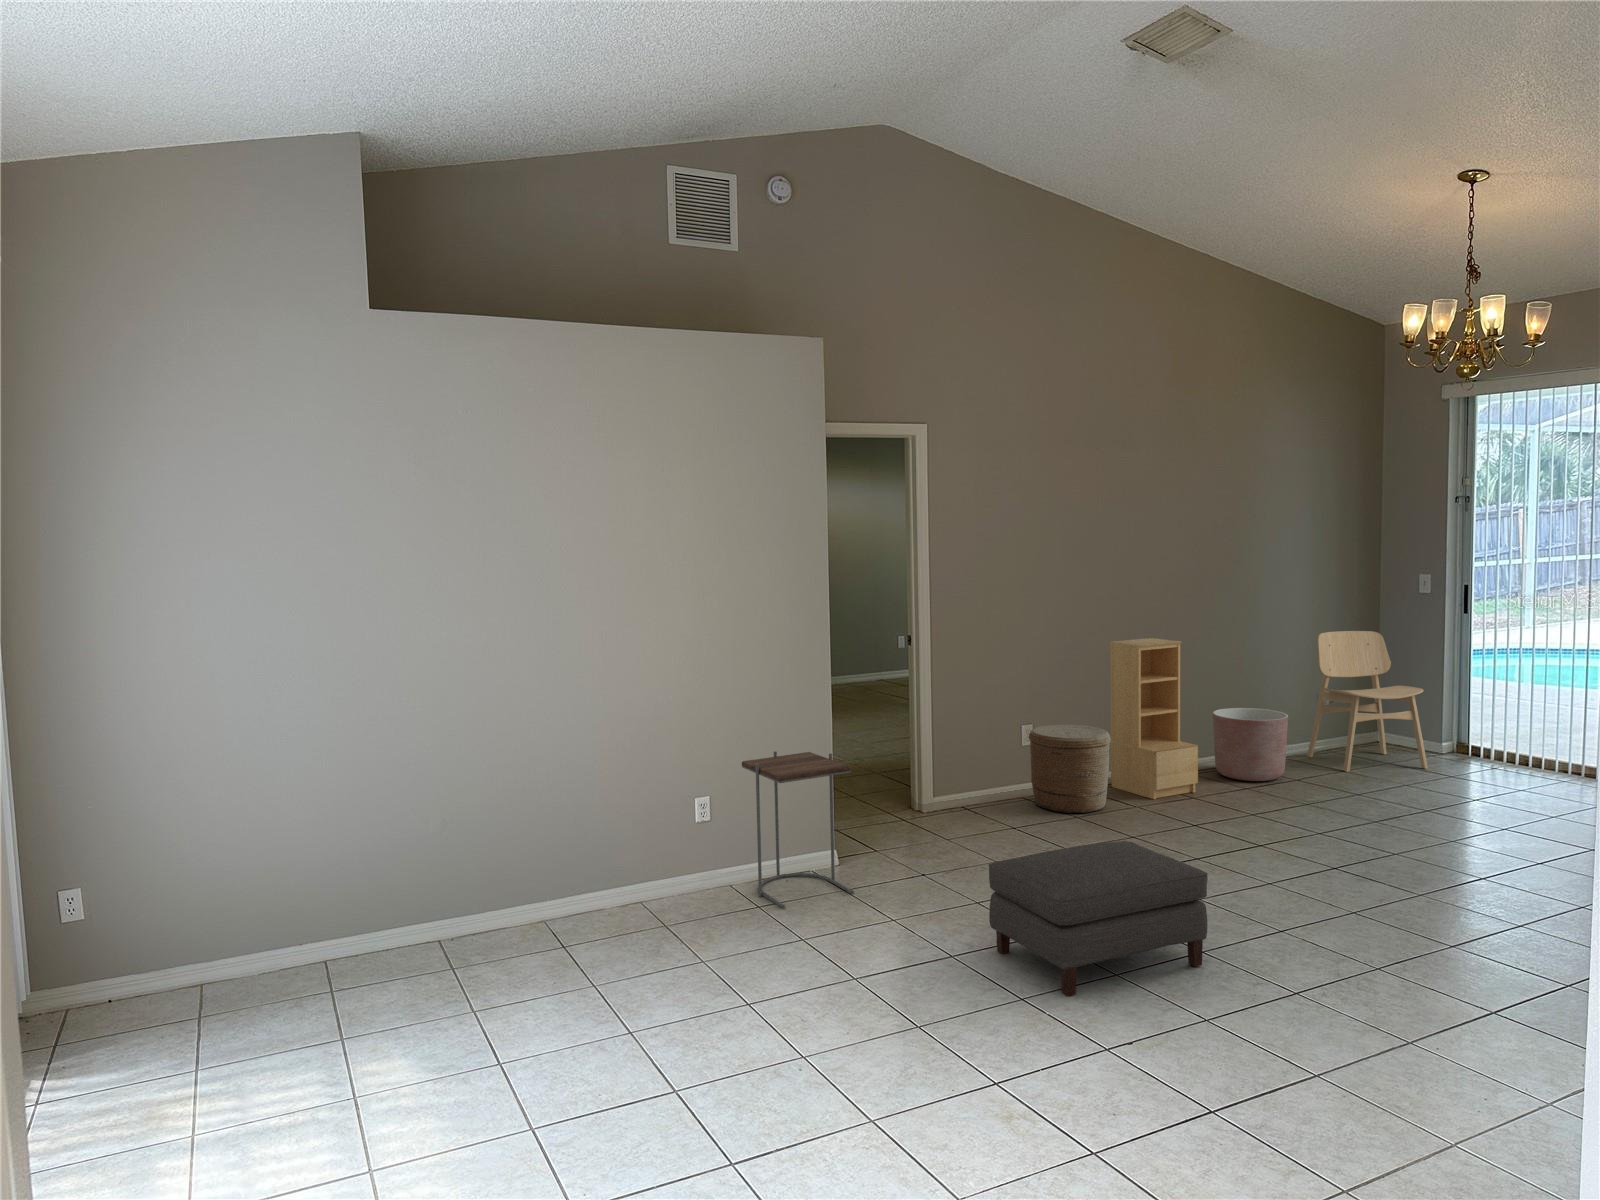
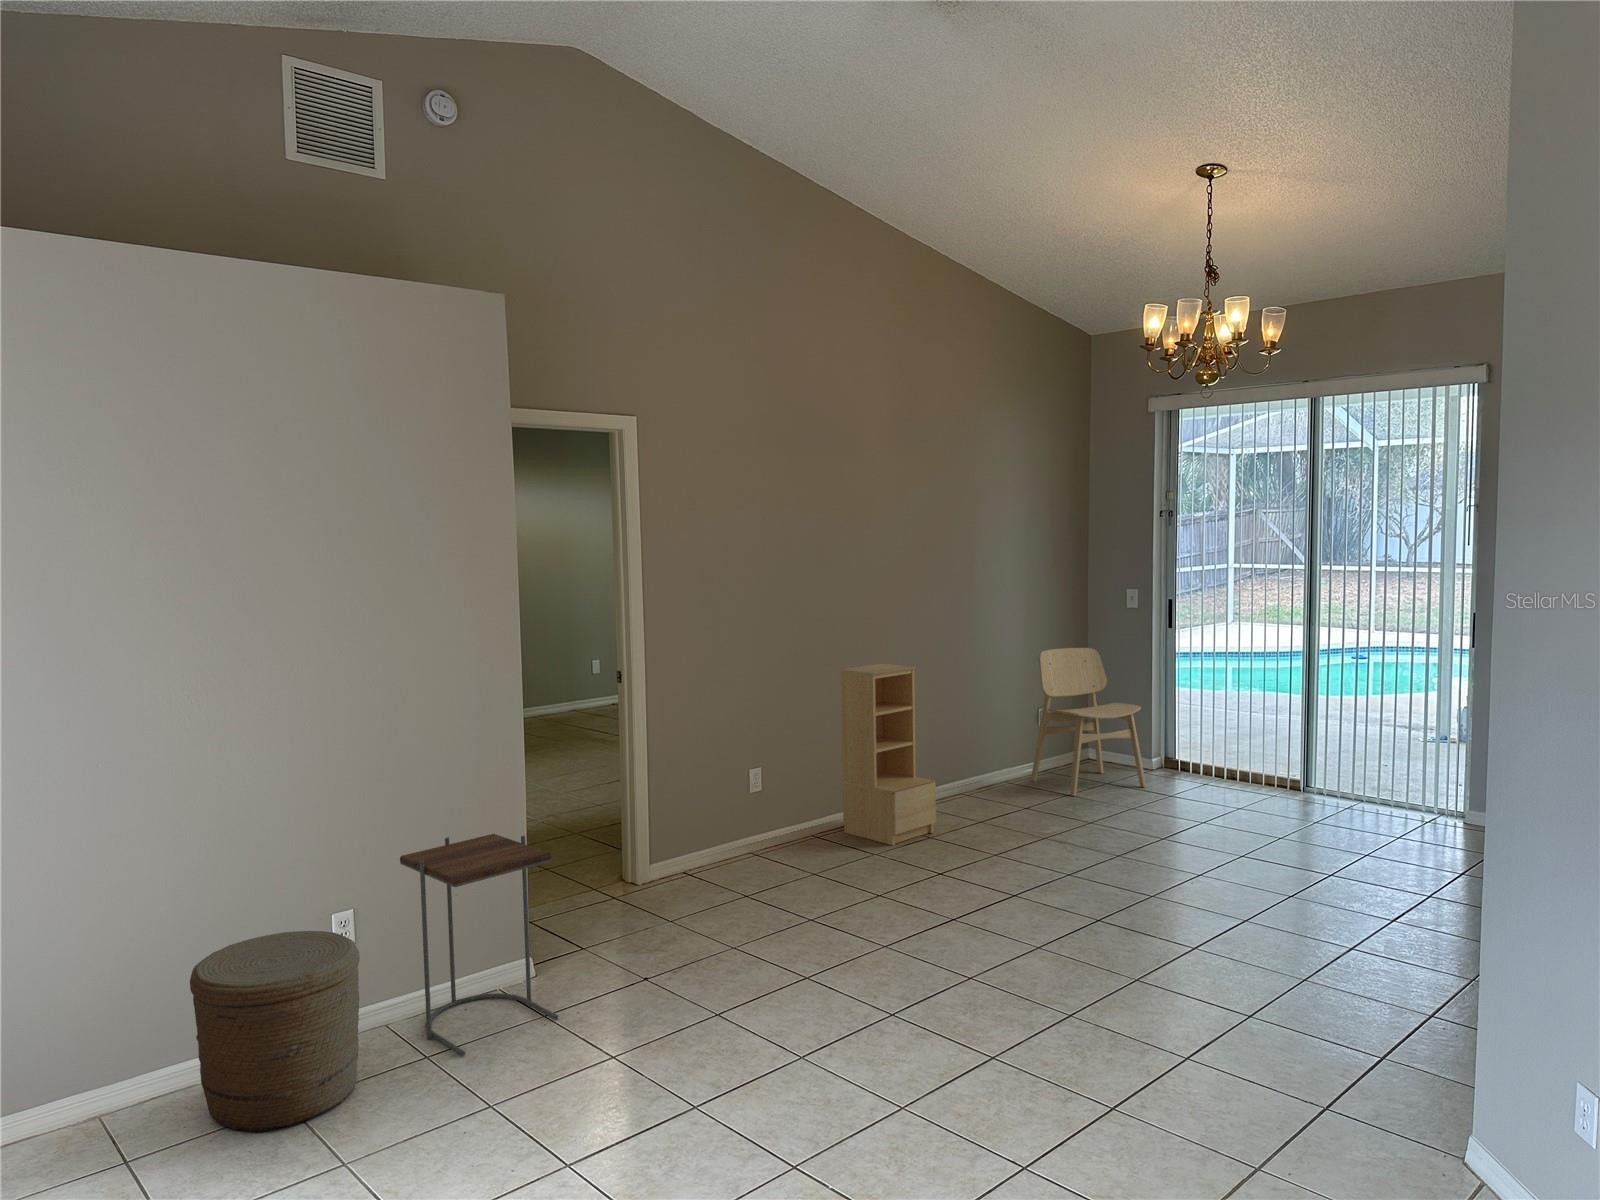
planter: present [1213,708,1288,781] -> none [944,734,1020,814]
woven basket: present [1029,725,1111,813] -> present [190,931,360,1132]
ottoman: present [989,841,1208,996] -> none [742,924,1006,1152]

